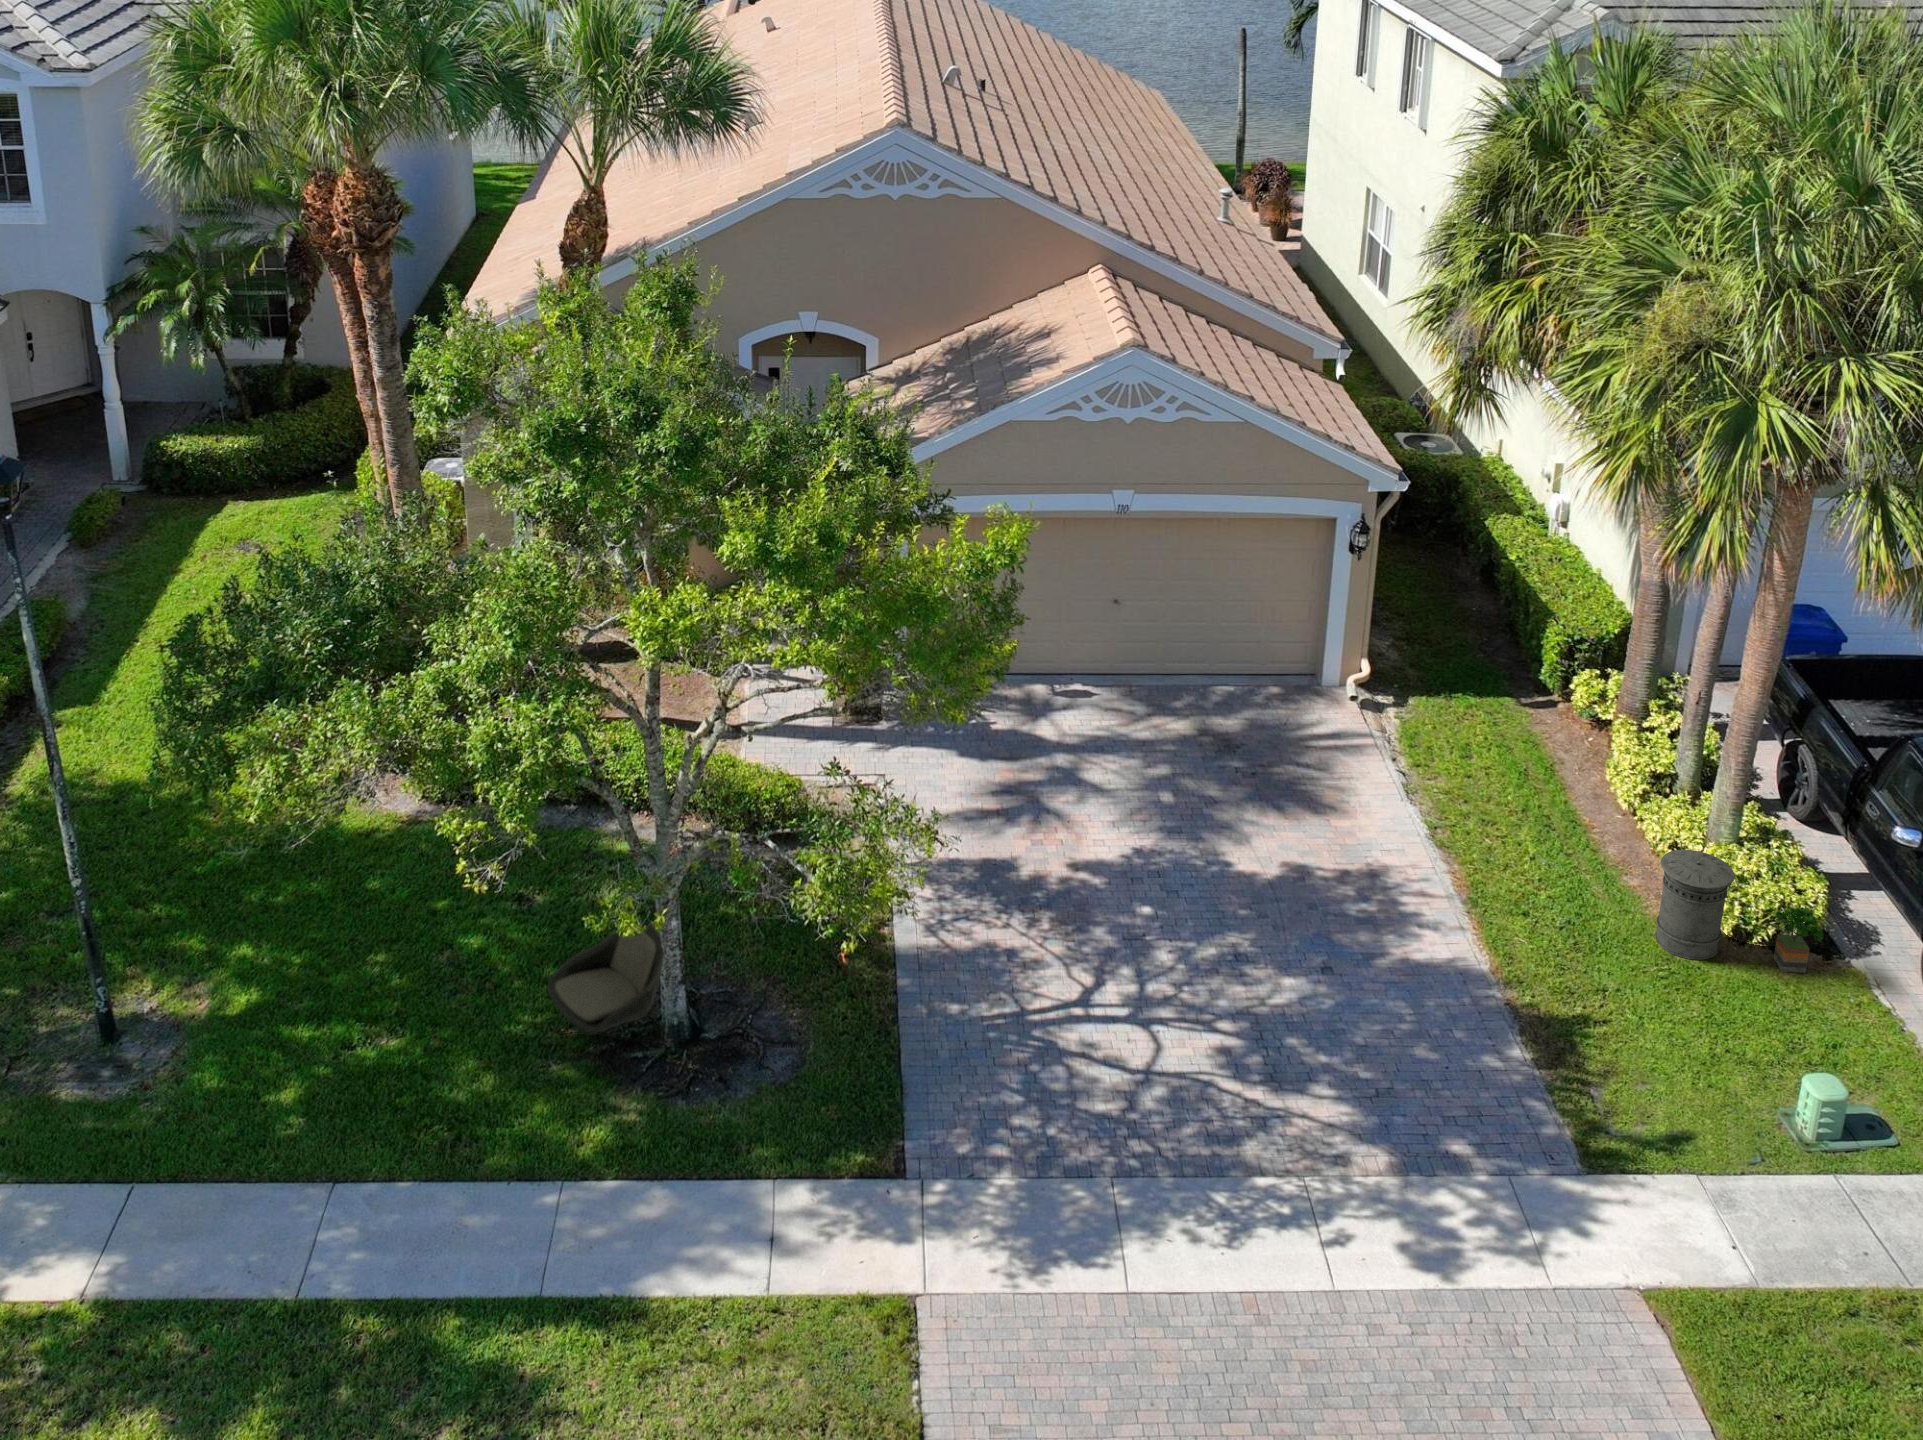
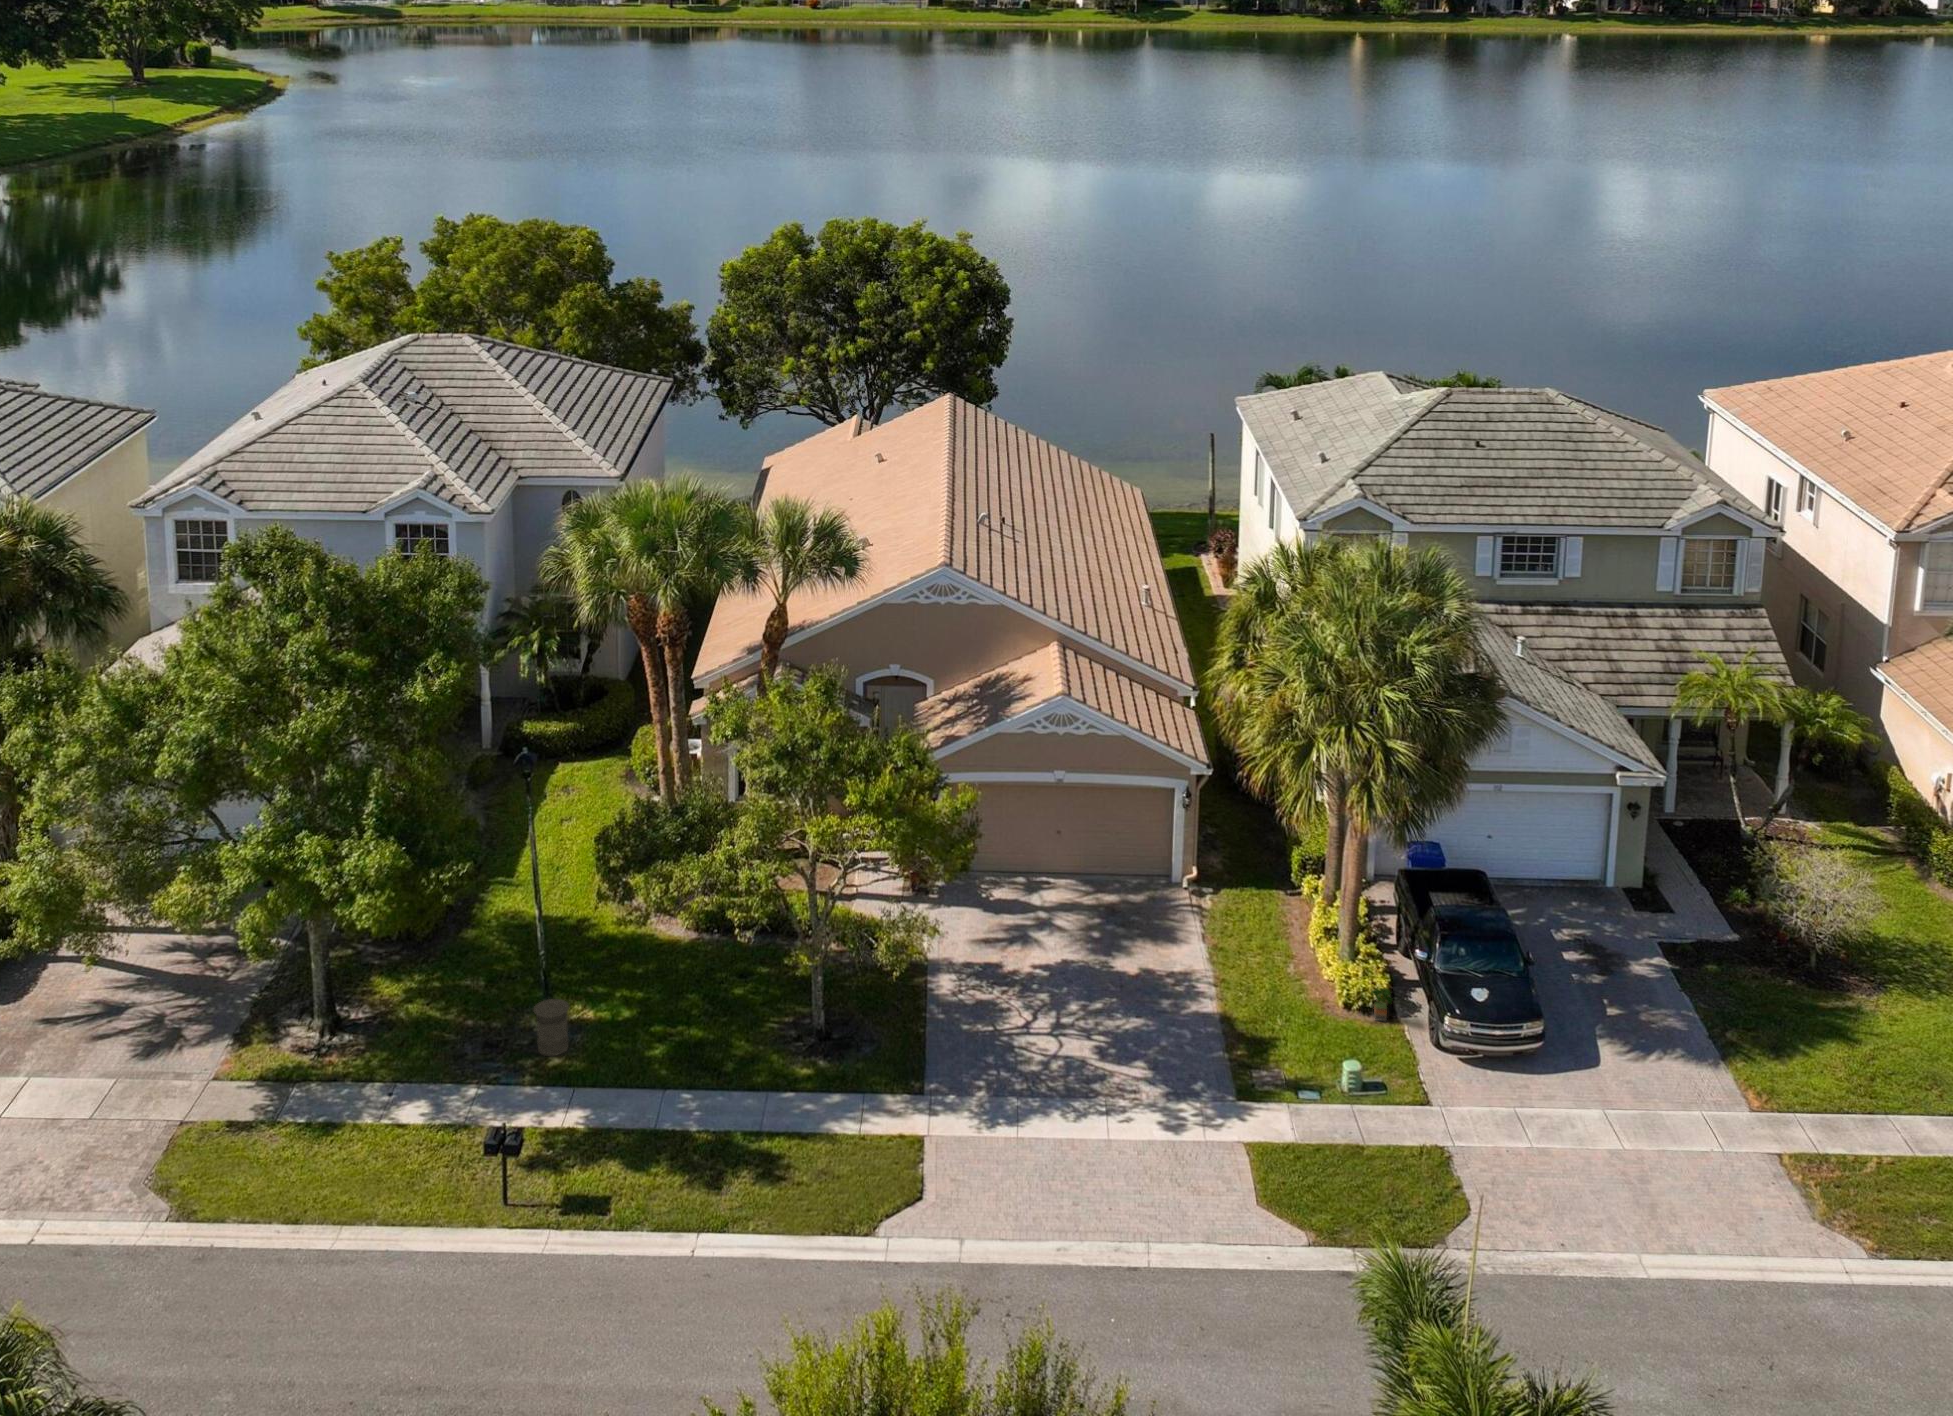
trash can: present [1655,850,1735,960] -> present [534,999,569,1056]
lounge chair: present [548,924,670,1077] -> none [767,980,826,1054]

